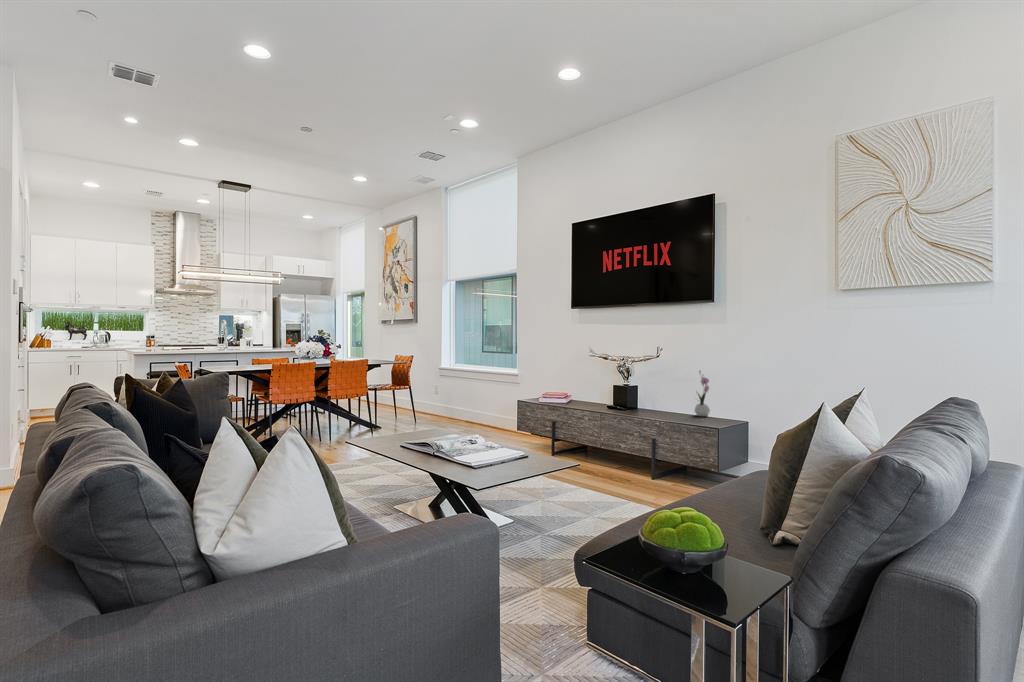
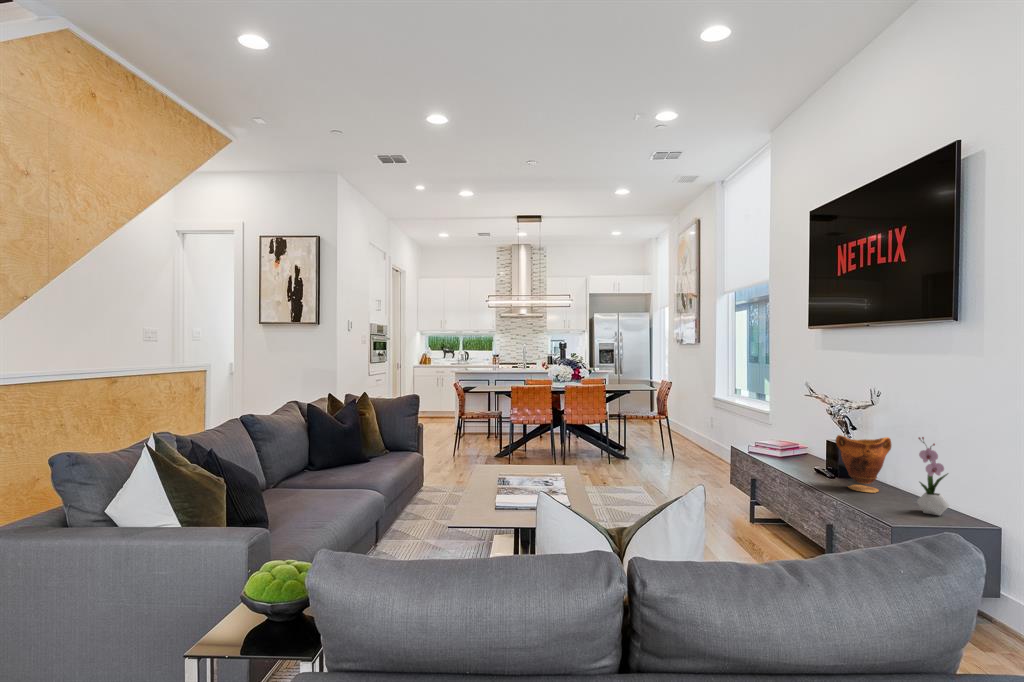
vase: none [634,376,659,411] -> present [836,435,891,492]

